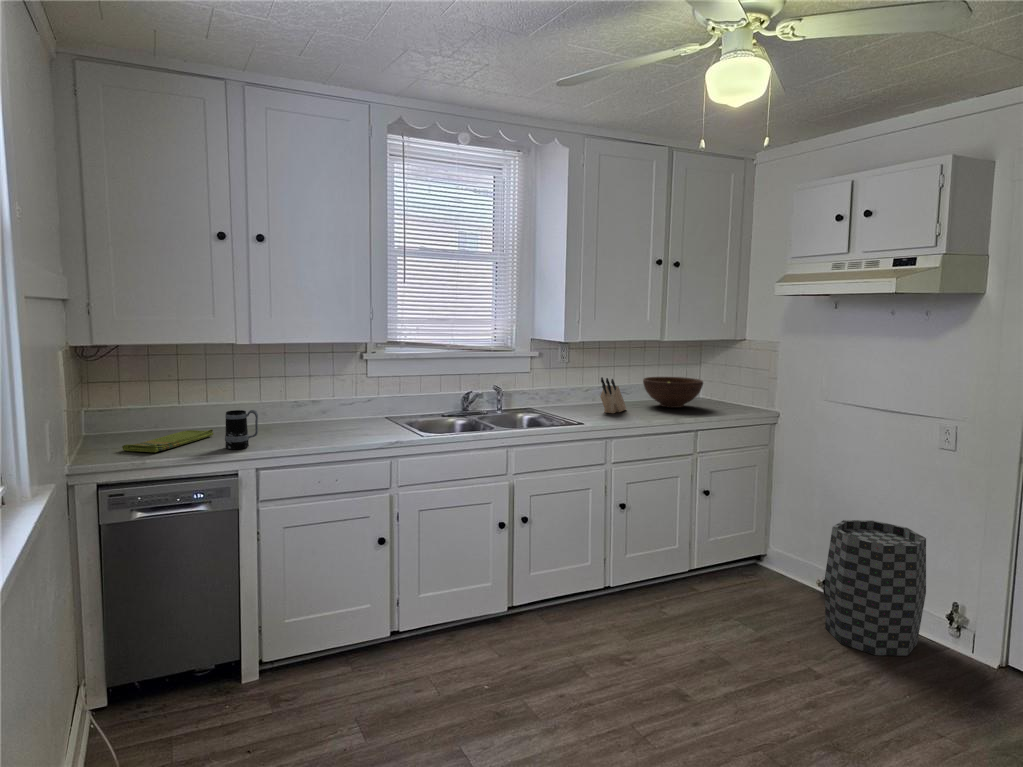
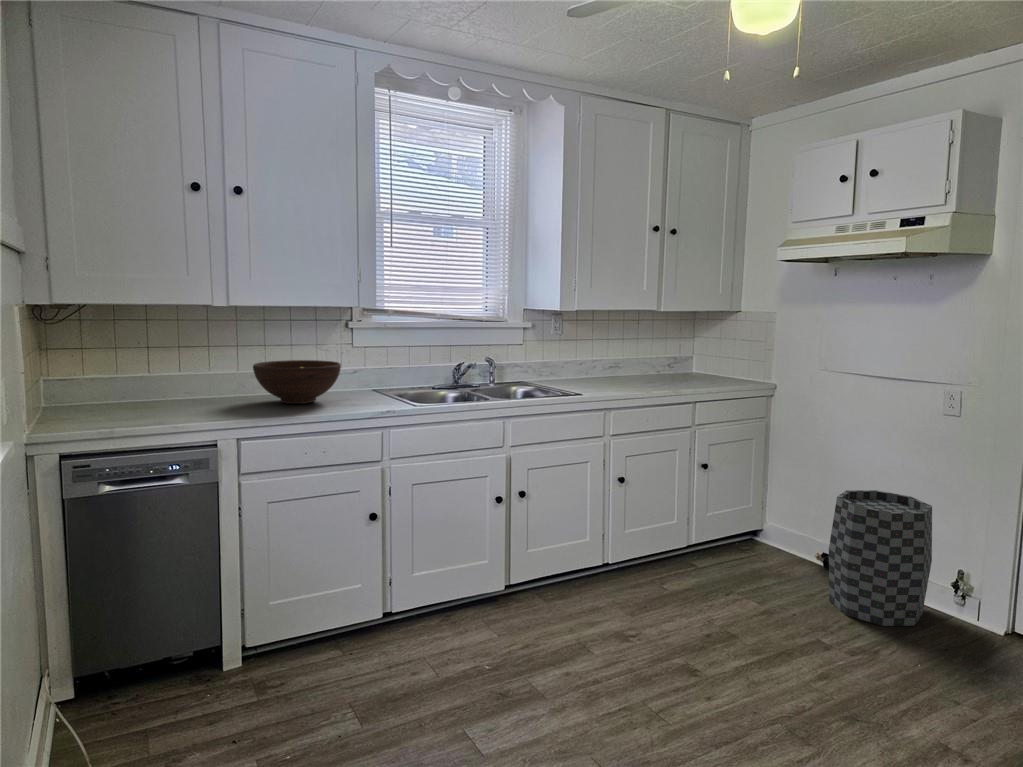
knife block: present [600,377,626,413] -> none [595,348,620,386]
fruit bowl: present [643,377,703,408] -> present [253,360,341,404]
mug: present [225,410,258,449] -> none [202,375,239,418]
dish towel: present [122,429,214,452] -> none [88,399,188,421]

